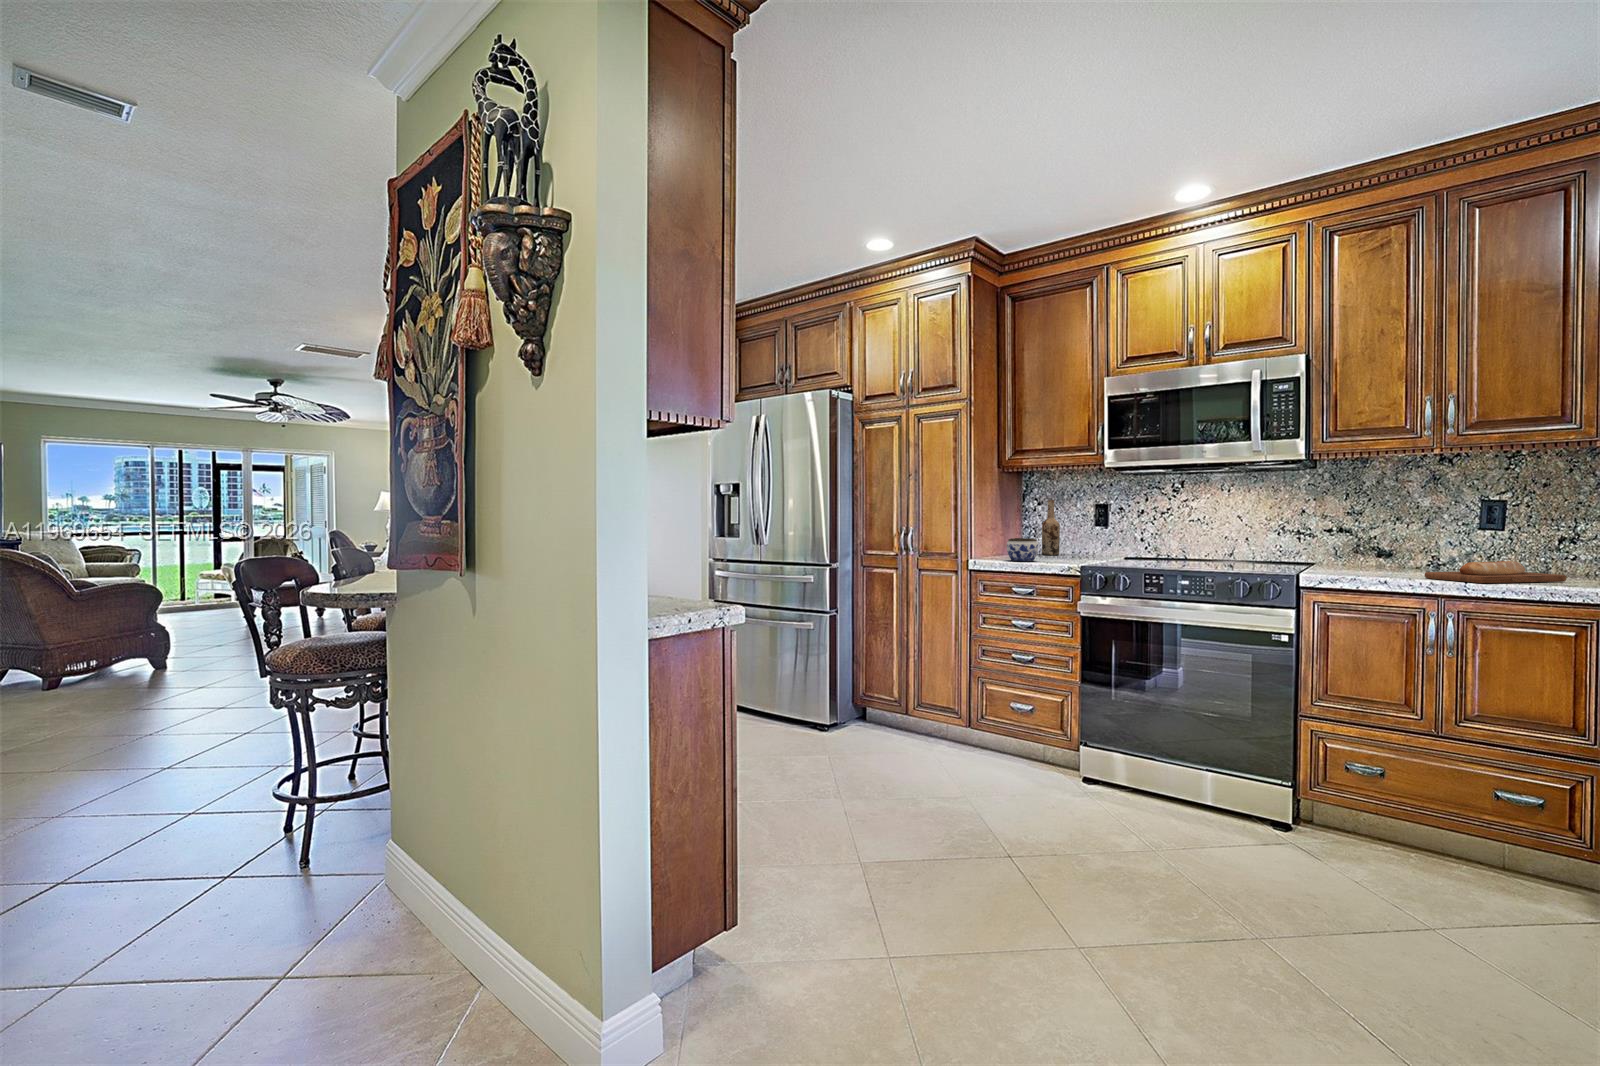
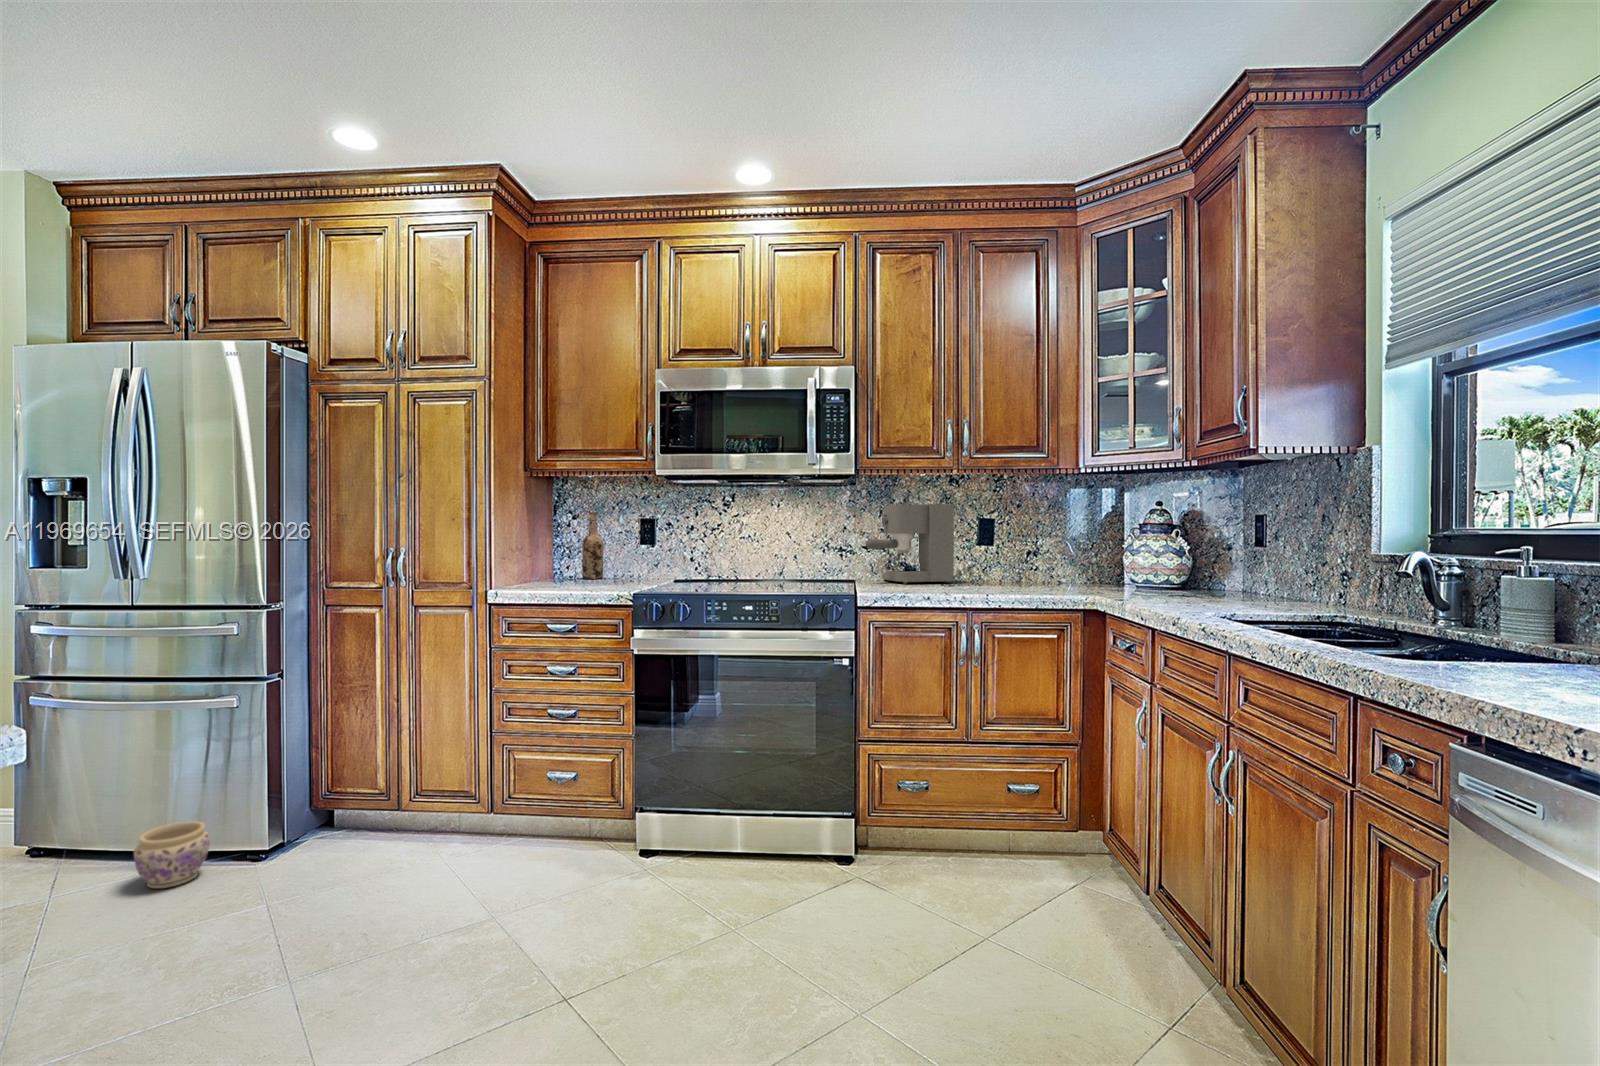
coffee maker: none [1326,485,1445,570] -> present [866,504,954,584]
jar: present [1007,538,1038,561] -> none [541,560,582,589]
bread loaf: present [1425,561,1566,583] -> none [953,574,1044,596]
planter: none [767,696,803,733] -> present [133,821,210,889]

